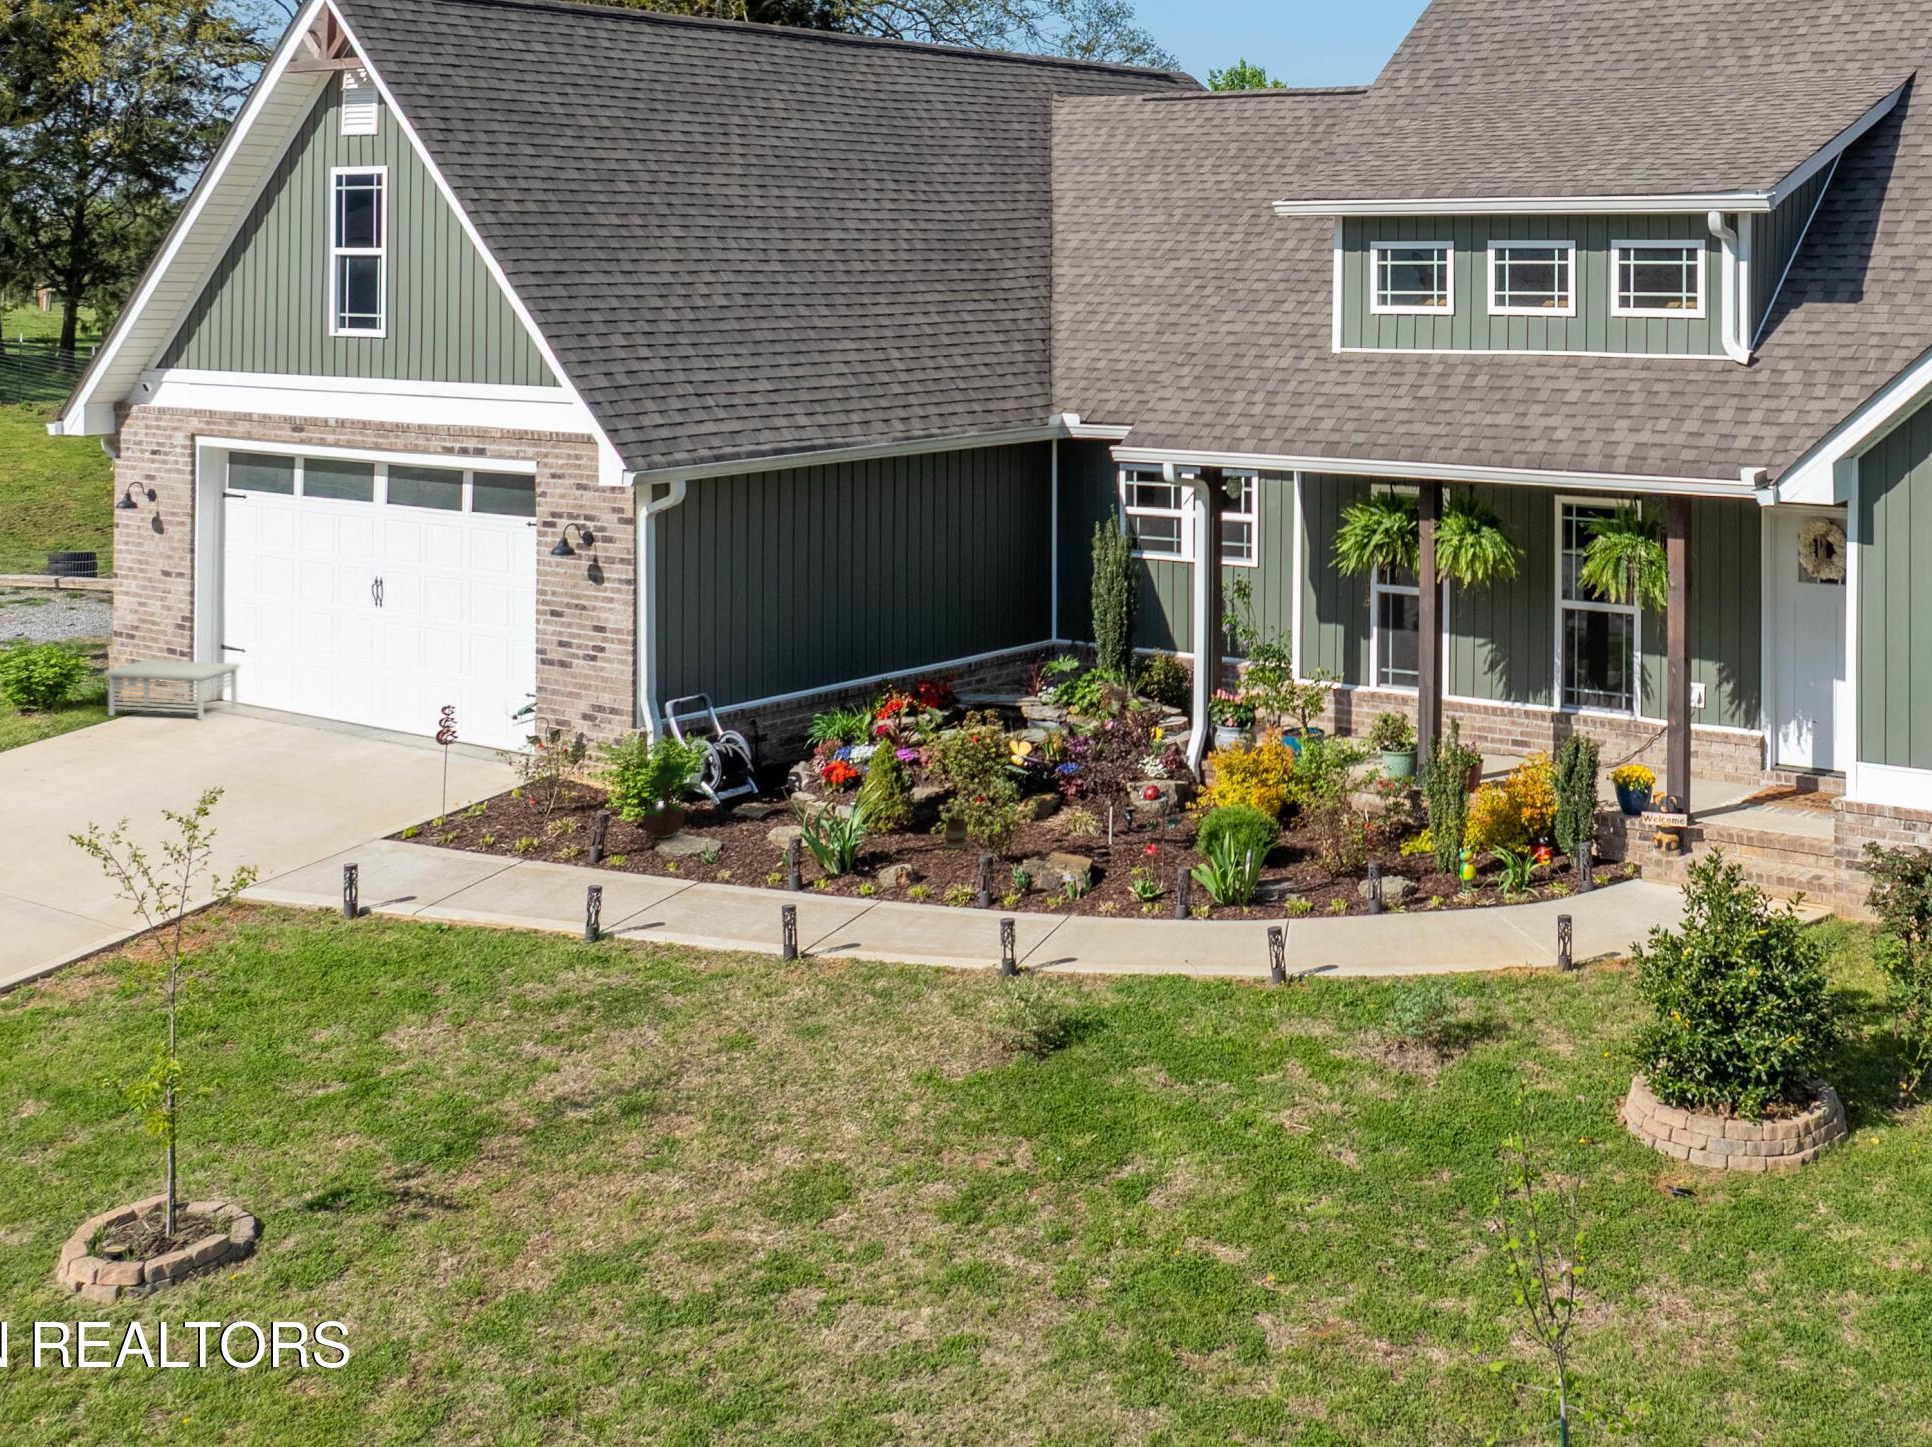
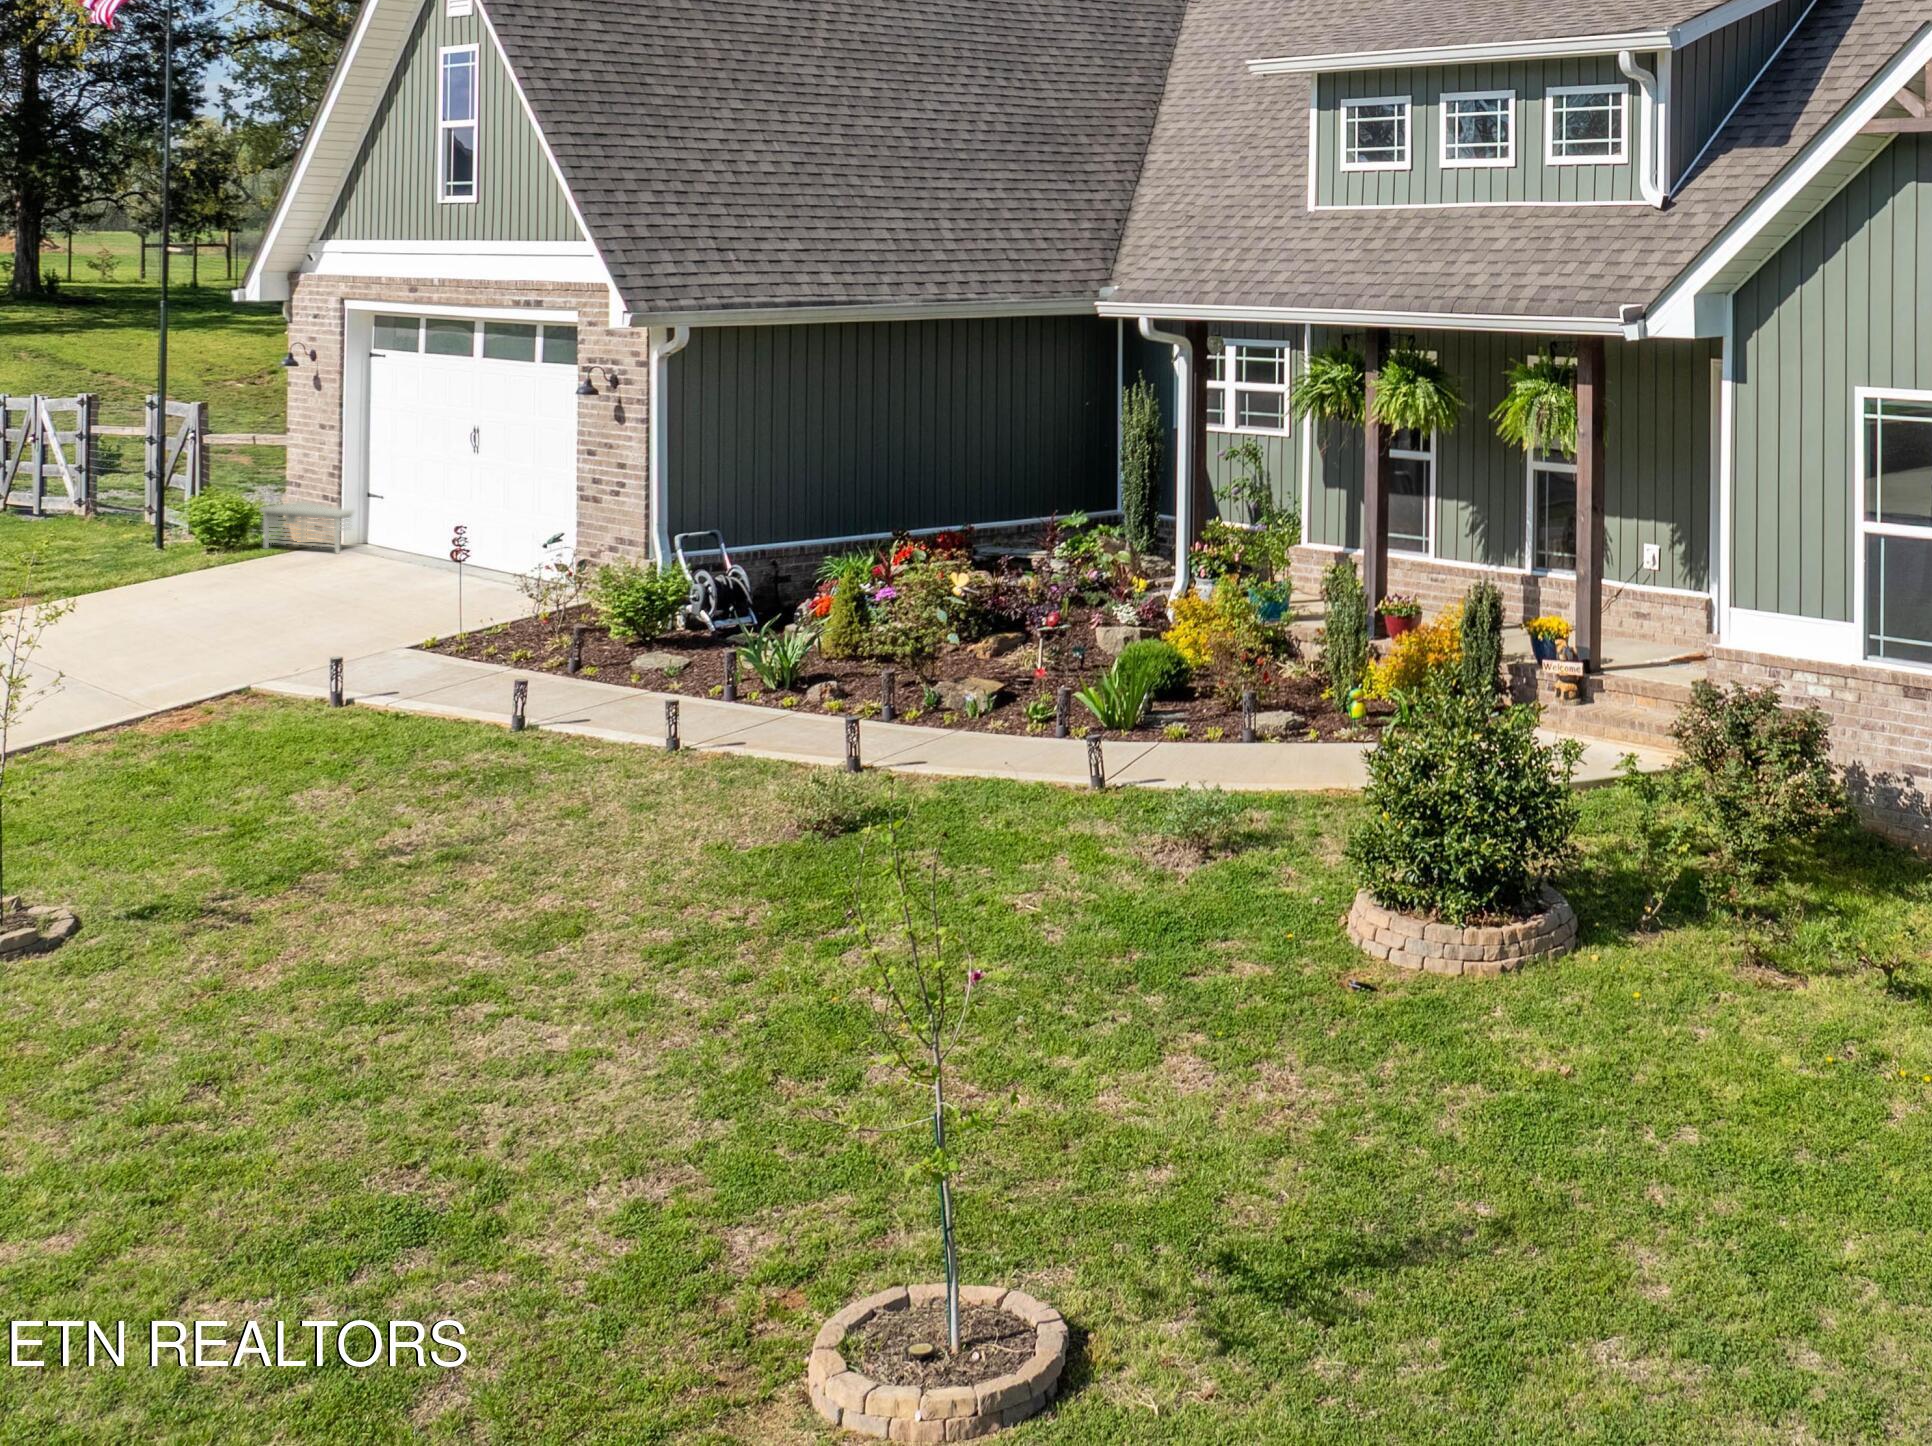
potted tree: present [638,753,689,839] -> none [616,574,674,659]
wooden bucket: present [944,815,968,849] -> none [894,636,918,678]

